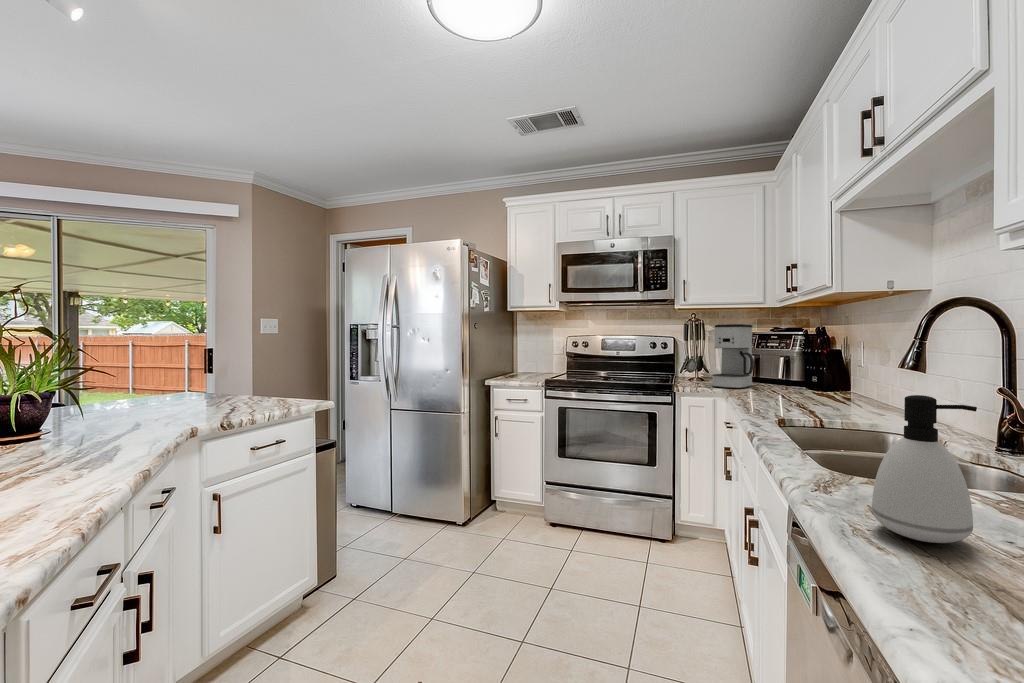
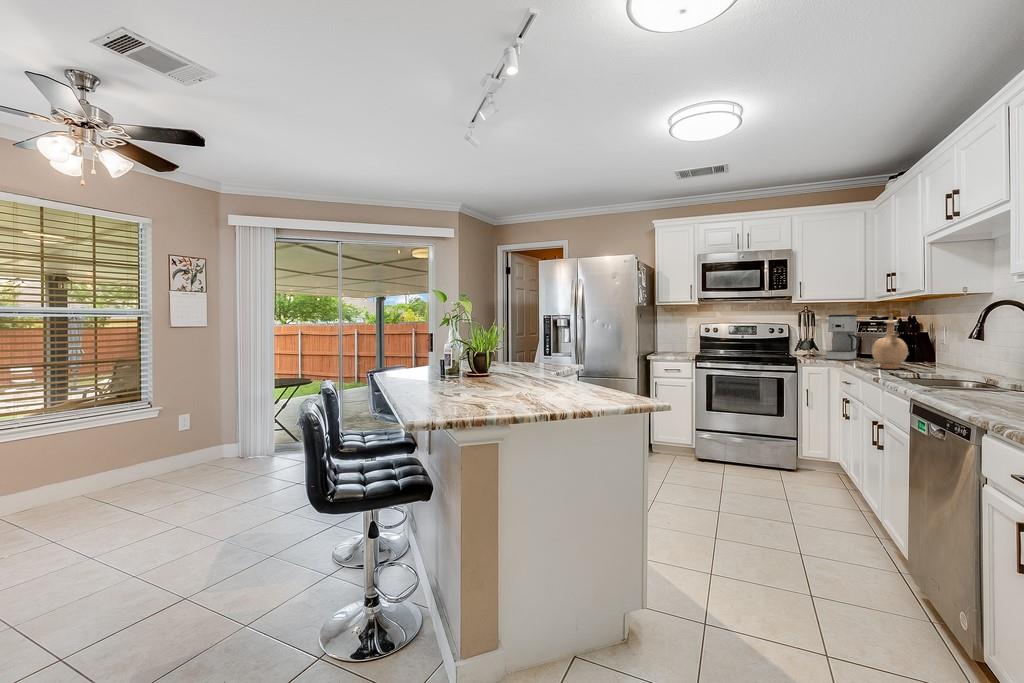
vase: none [761,322,811,409] -> present [872,314,908,369]
soap dispenser: present [872,395,977,543] -> none [949,343,992,399]

